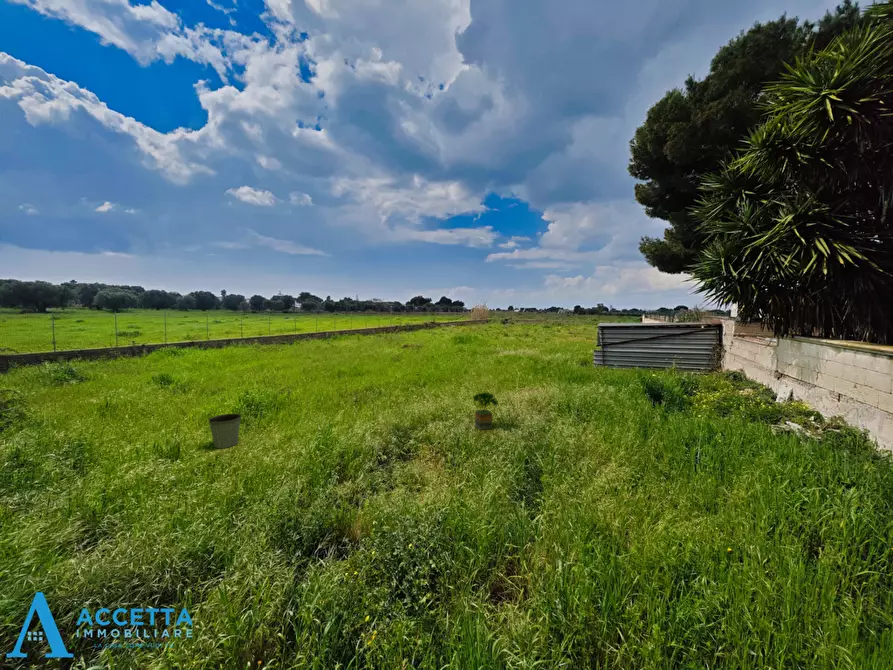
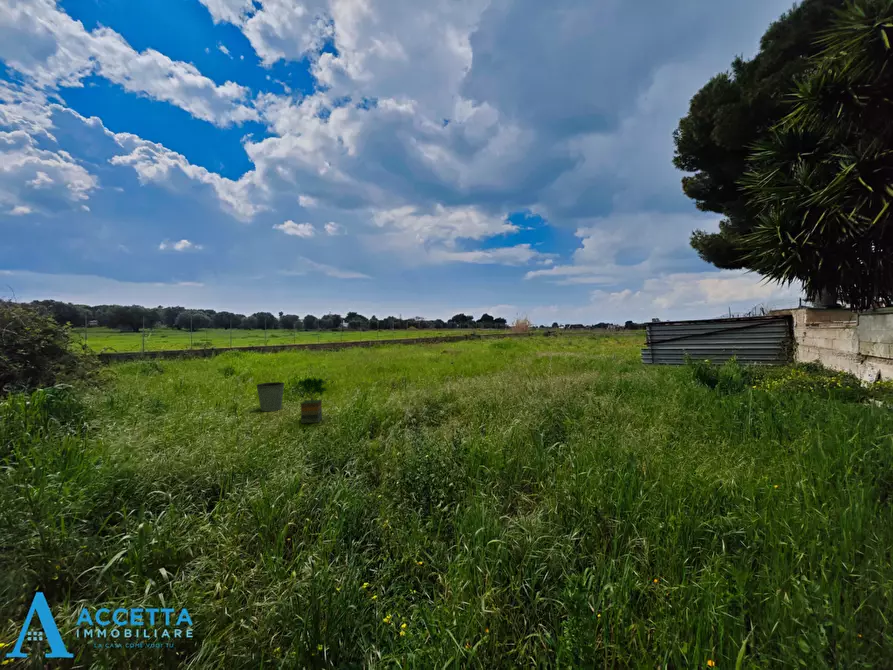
potted tree: present [473,392,498,430] -> present [298,378,326,423]

